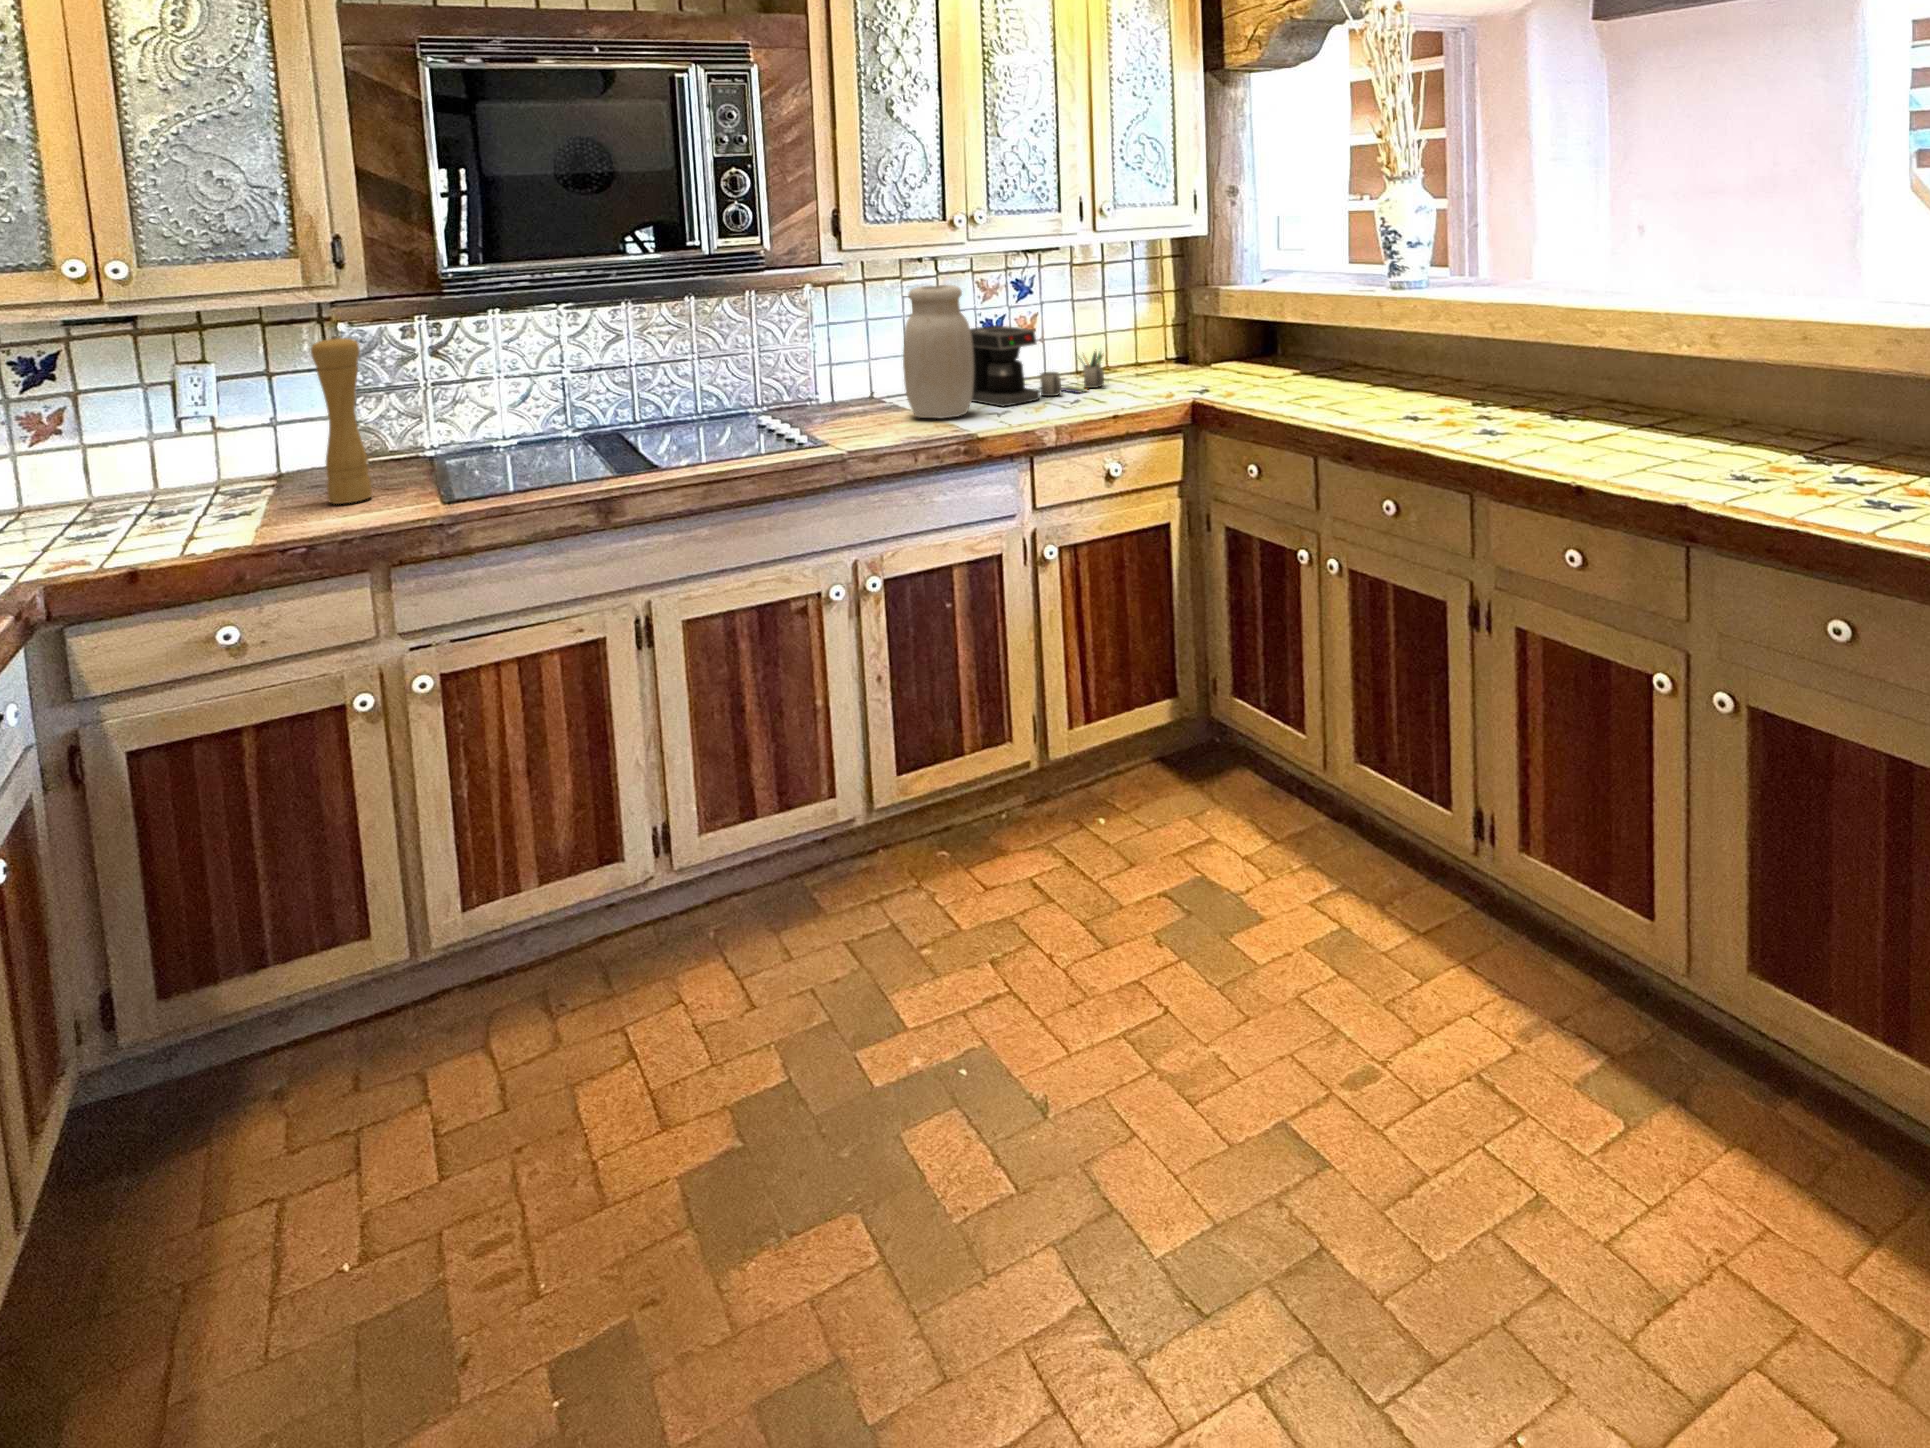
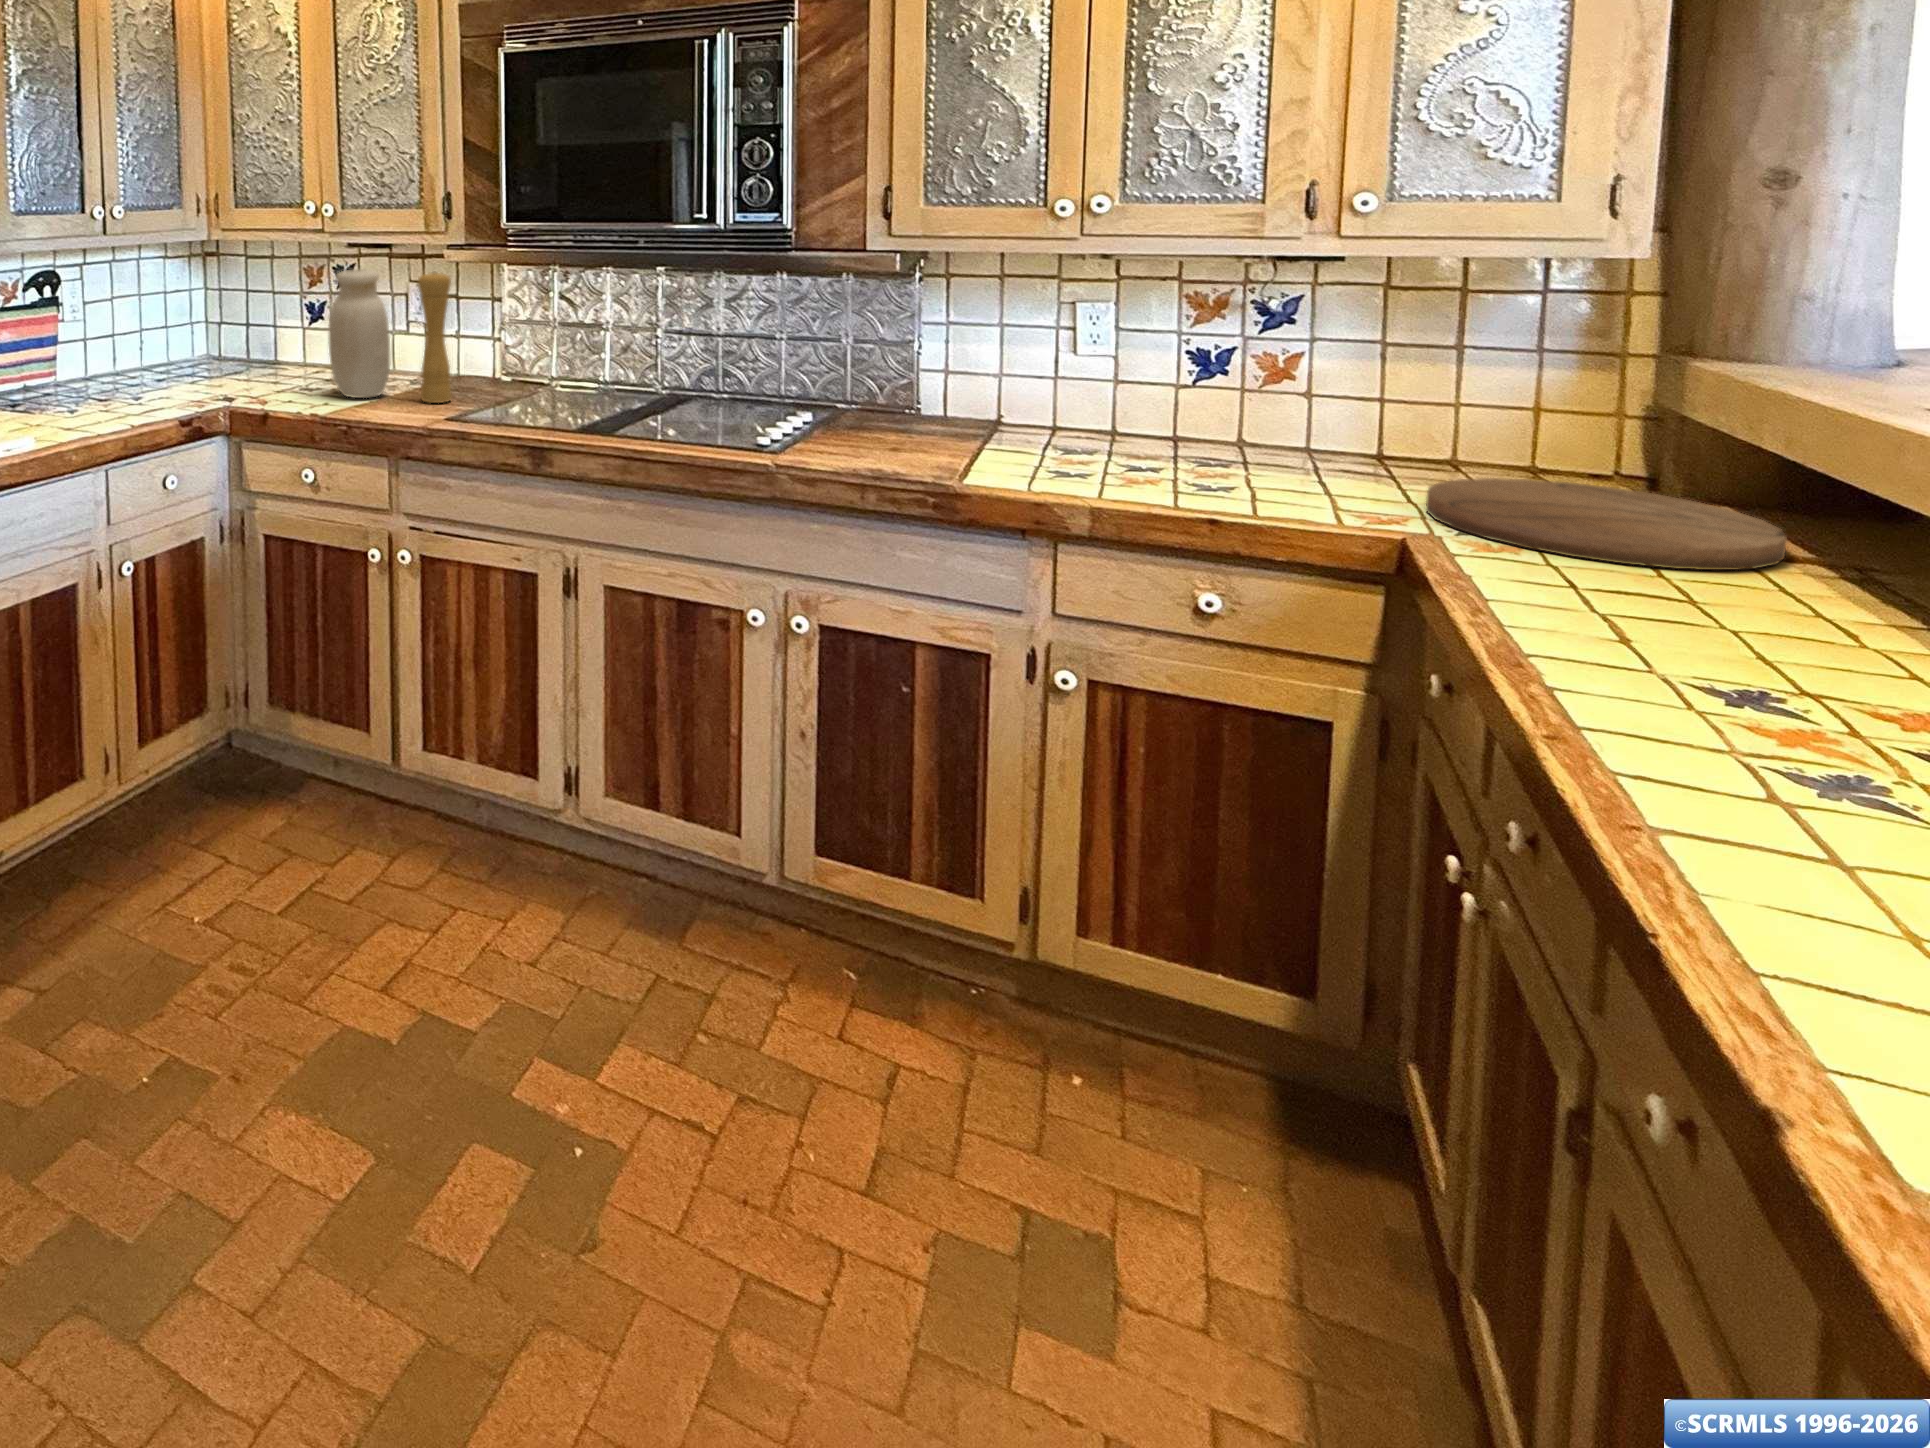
jar: present [903,285,974,418] -> present [328,269,390,398]
coffee maker: present [970,325,1104,407] -> none [1084,355,1345,483]
cutting board: none [1154,359,1293,392] -> present [1426,478,1787,570]

